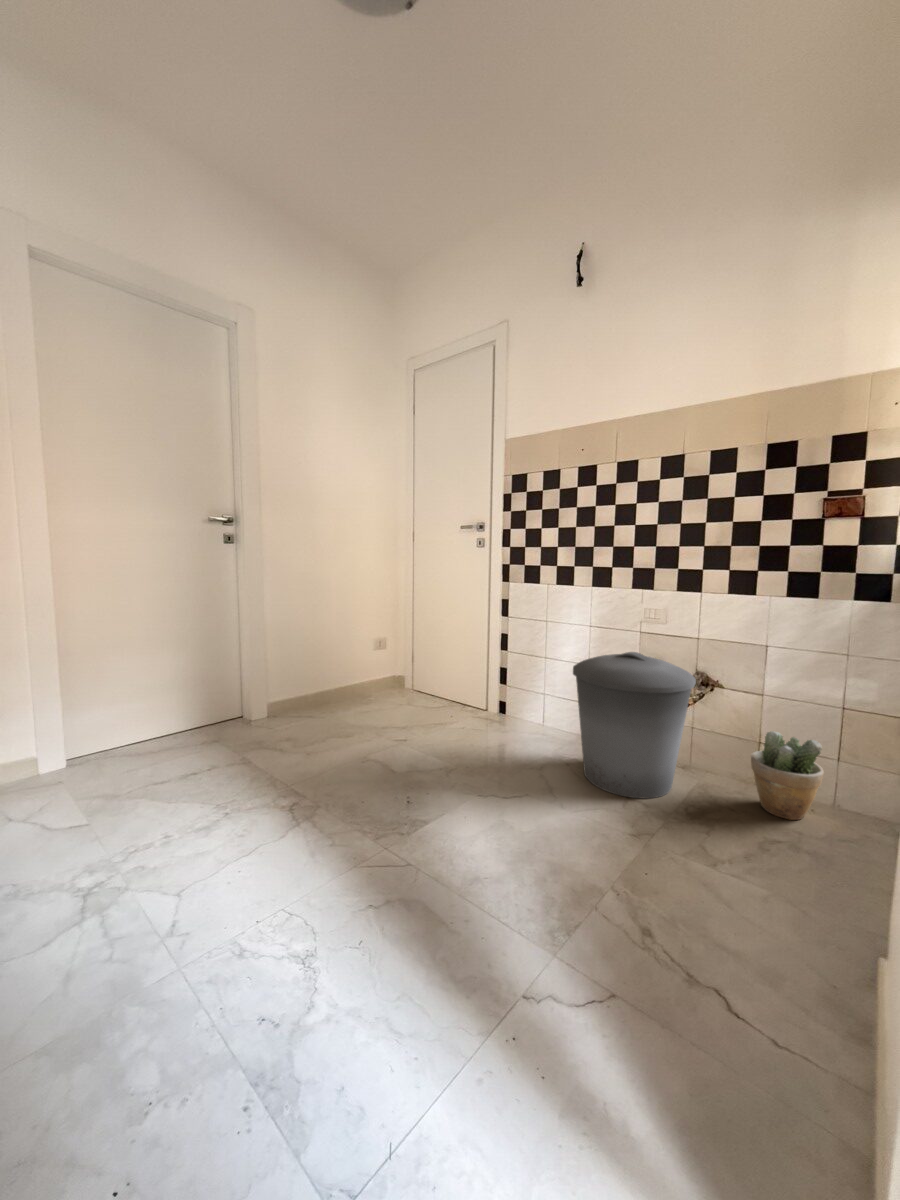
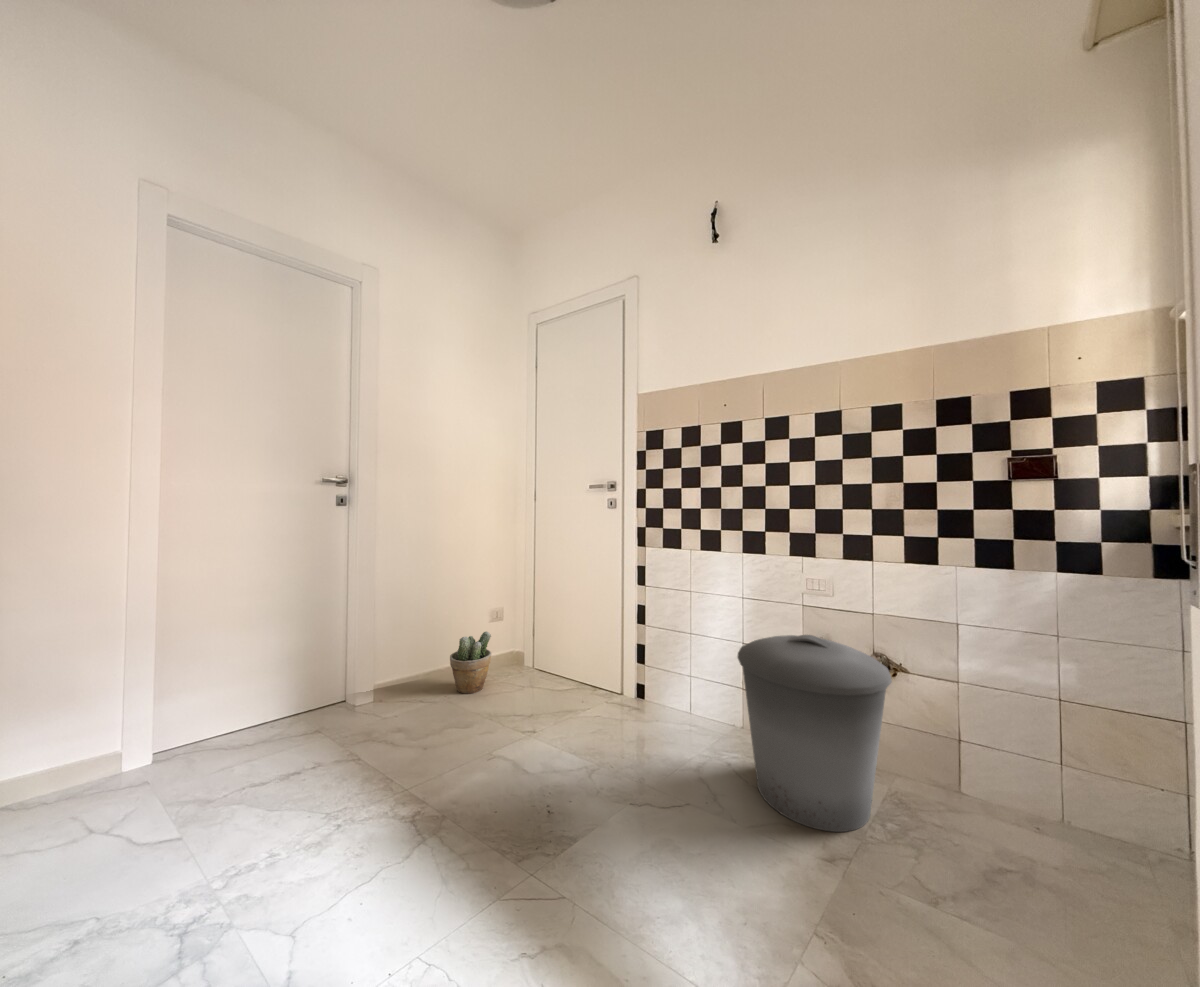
potted plant: present [751,731,824,820] -> present [450,631,491,694]

